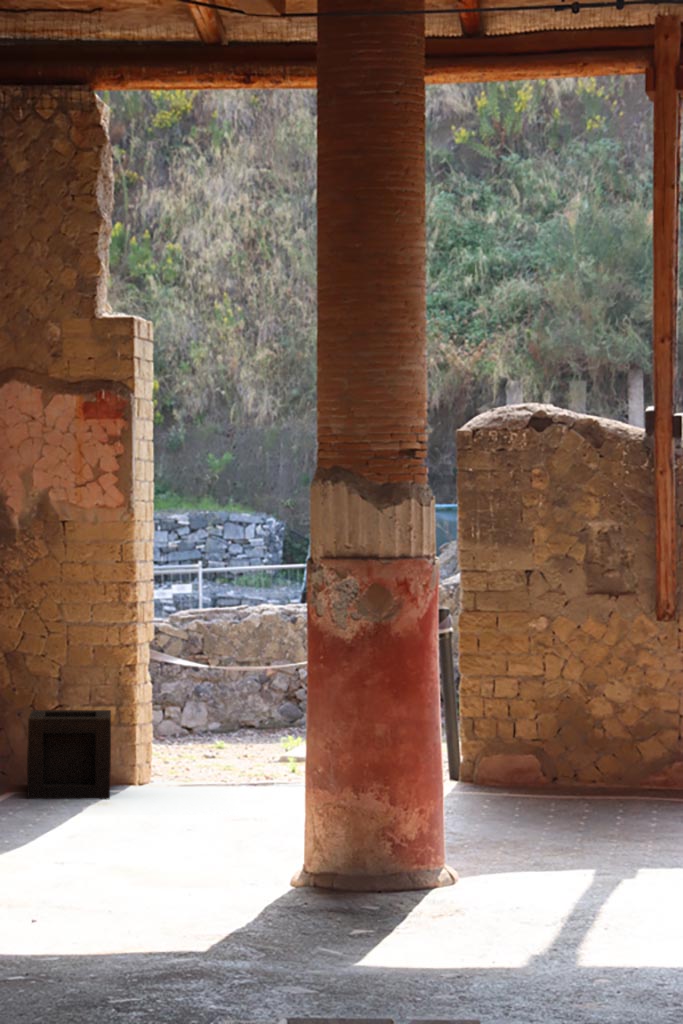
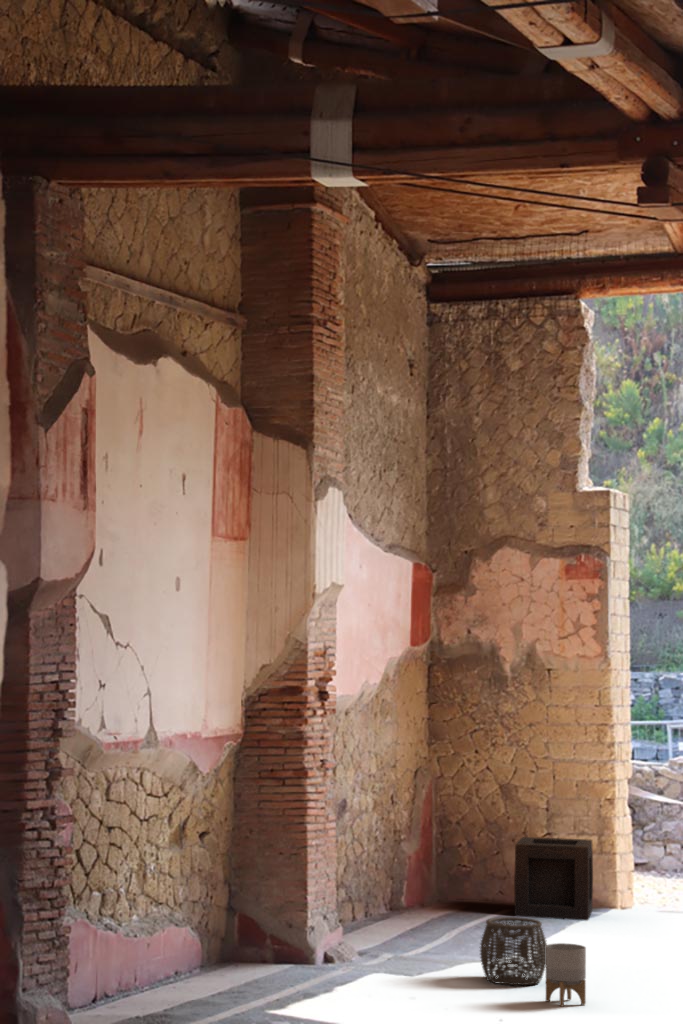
woven basket: none [25,802,102,877] -> present [480,917,547,986]
planter: none [109,828,153,896] -> present [546,943,586,1007]

